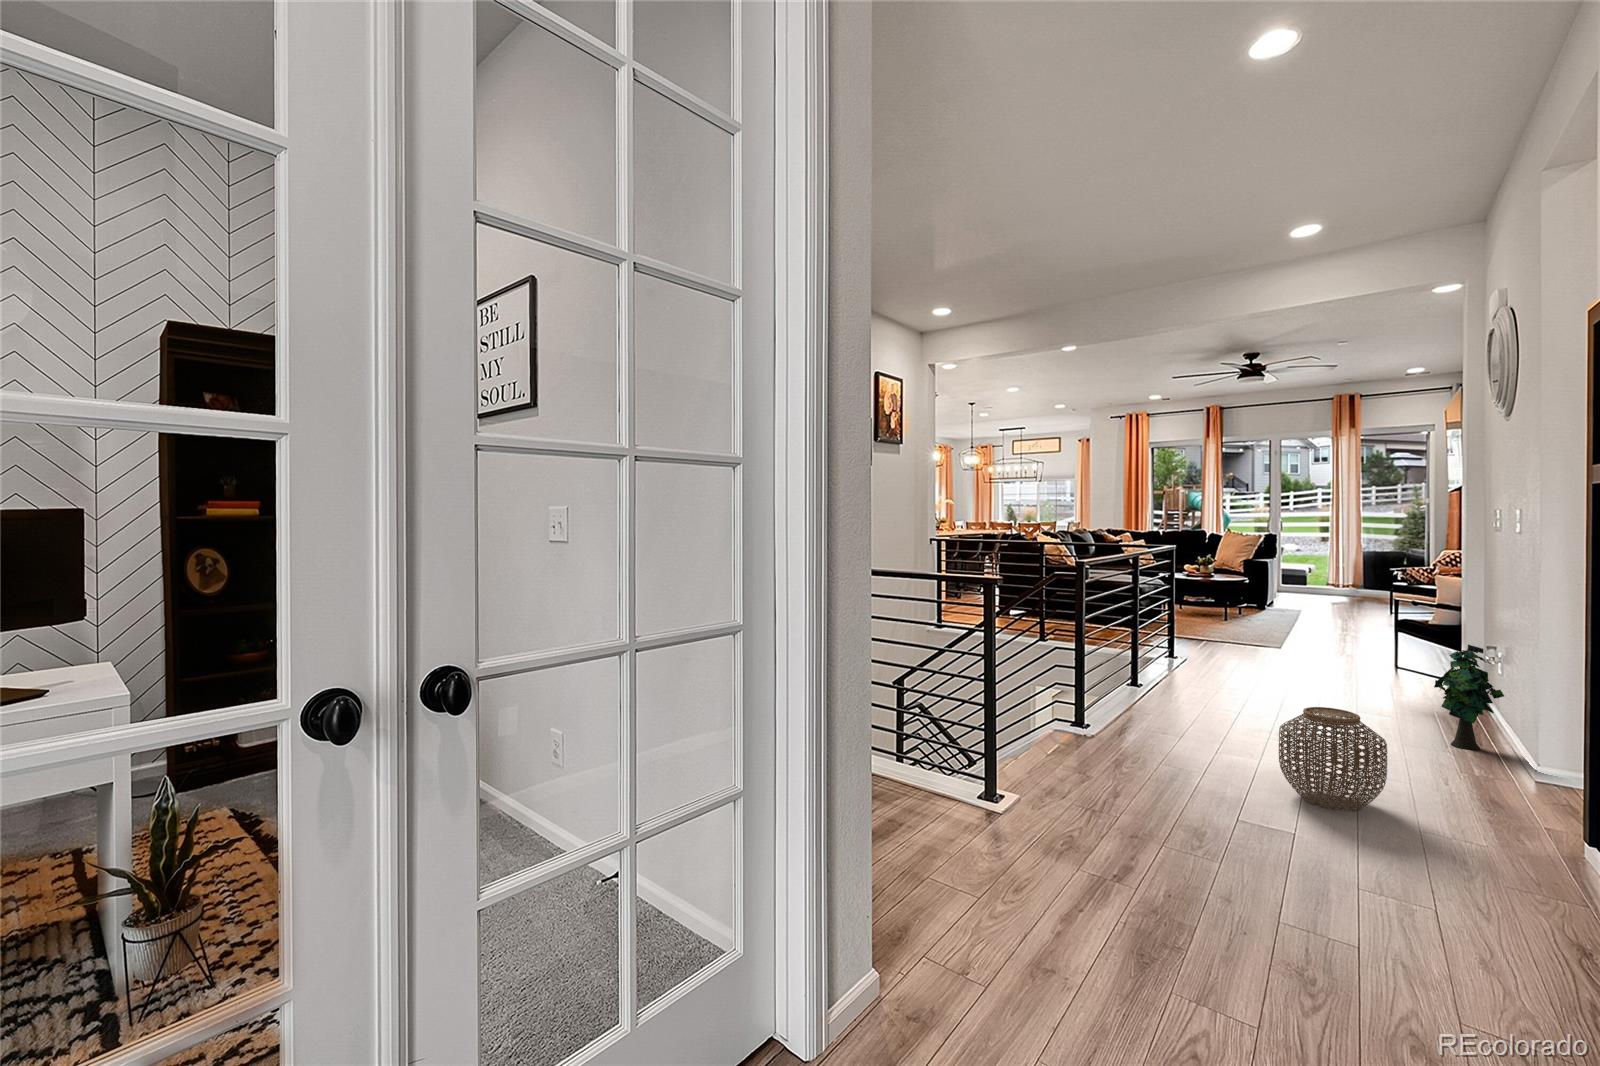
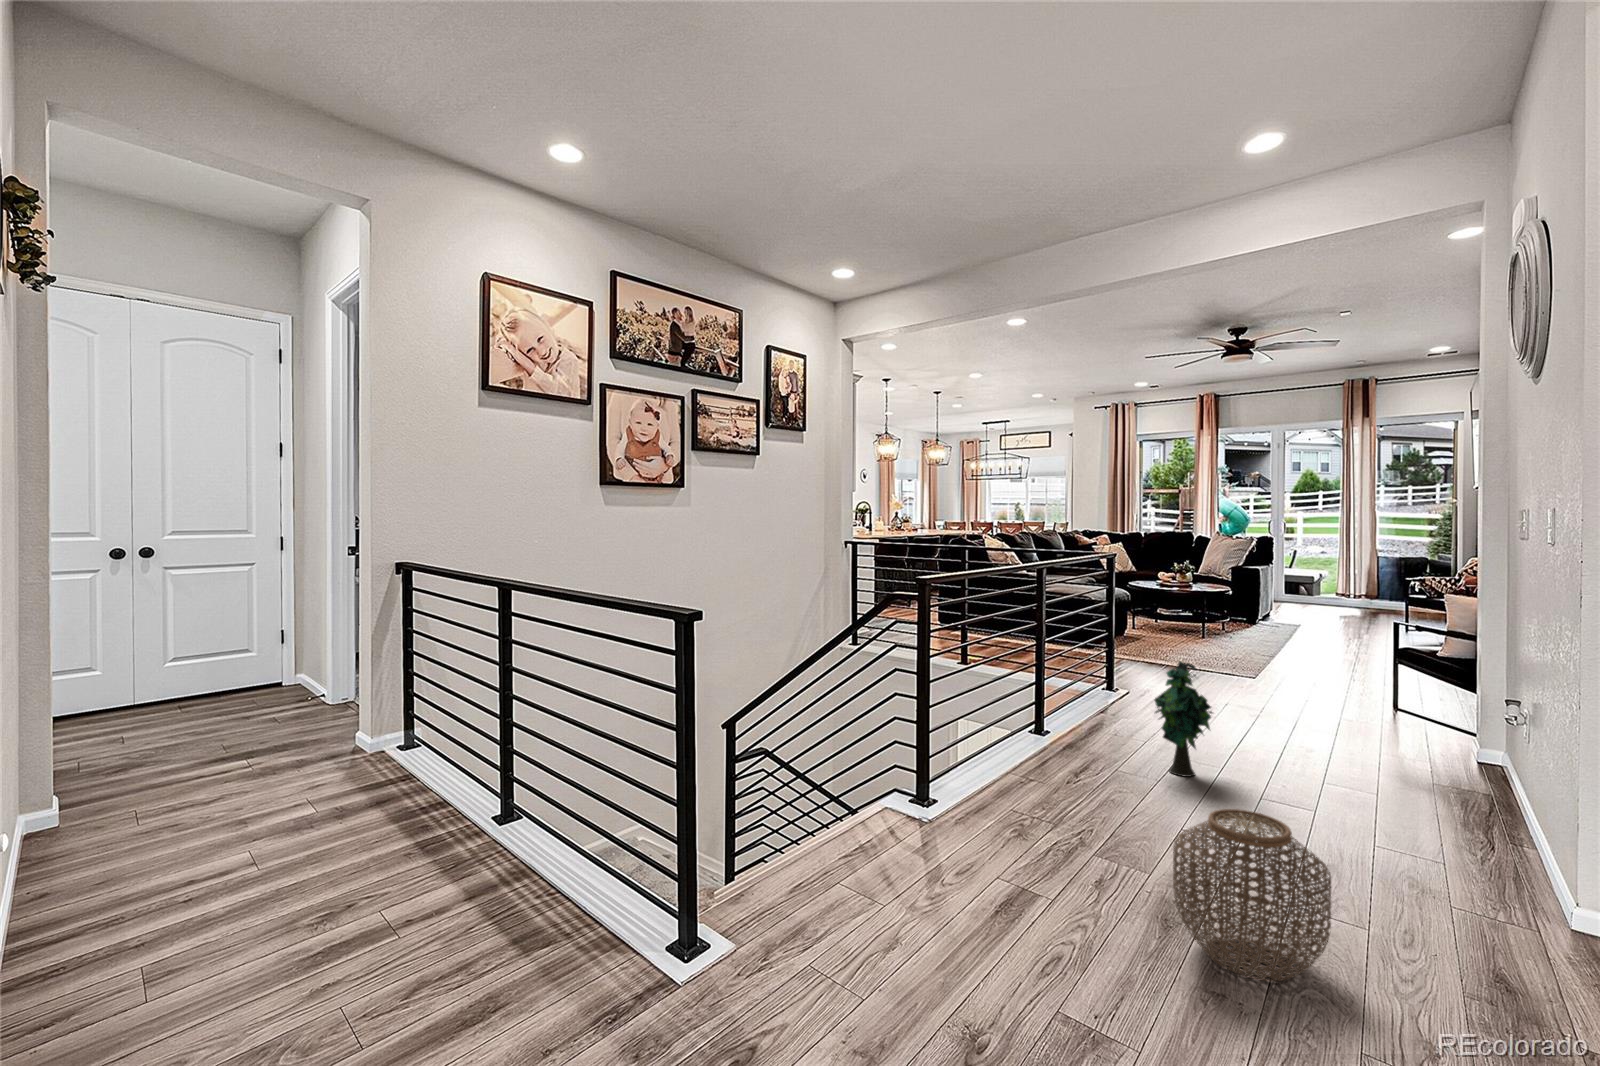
decorative plant: present [1434,645,1504,750] -> present [1155,662,1212,777]

